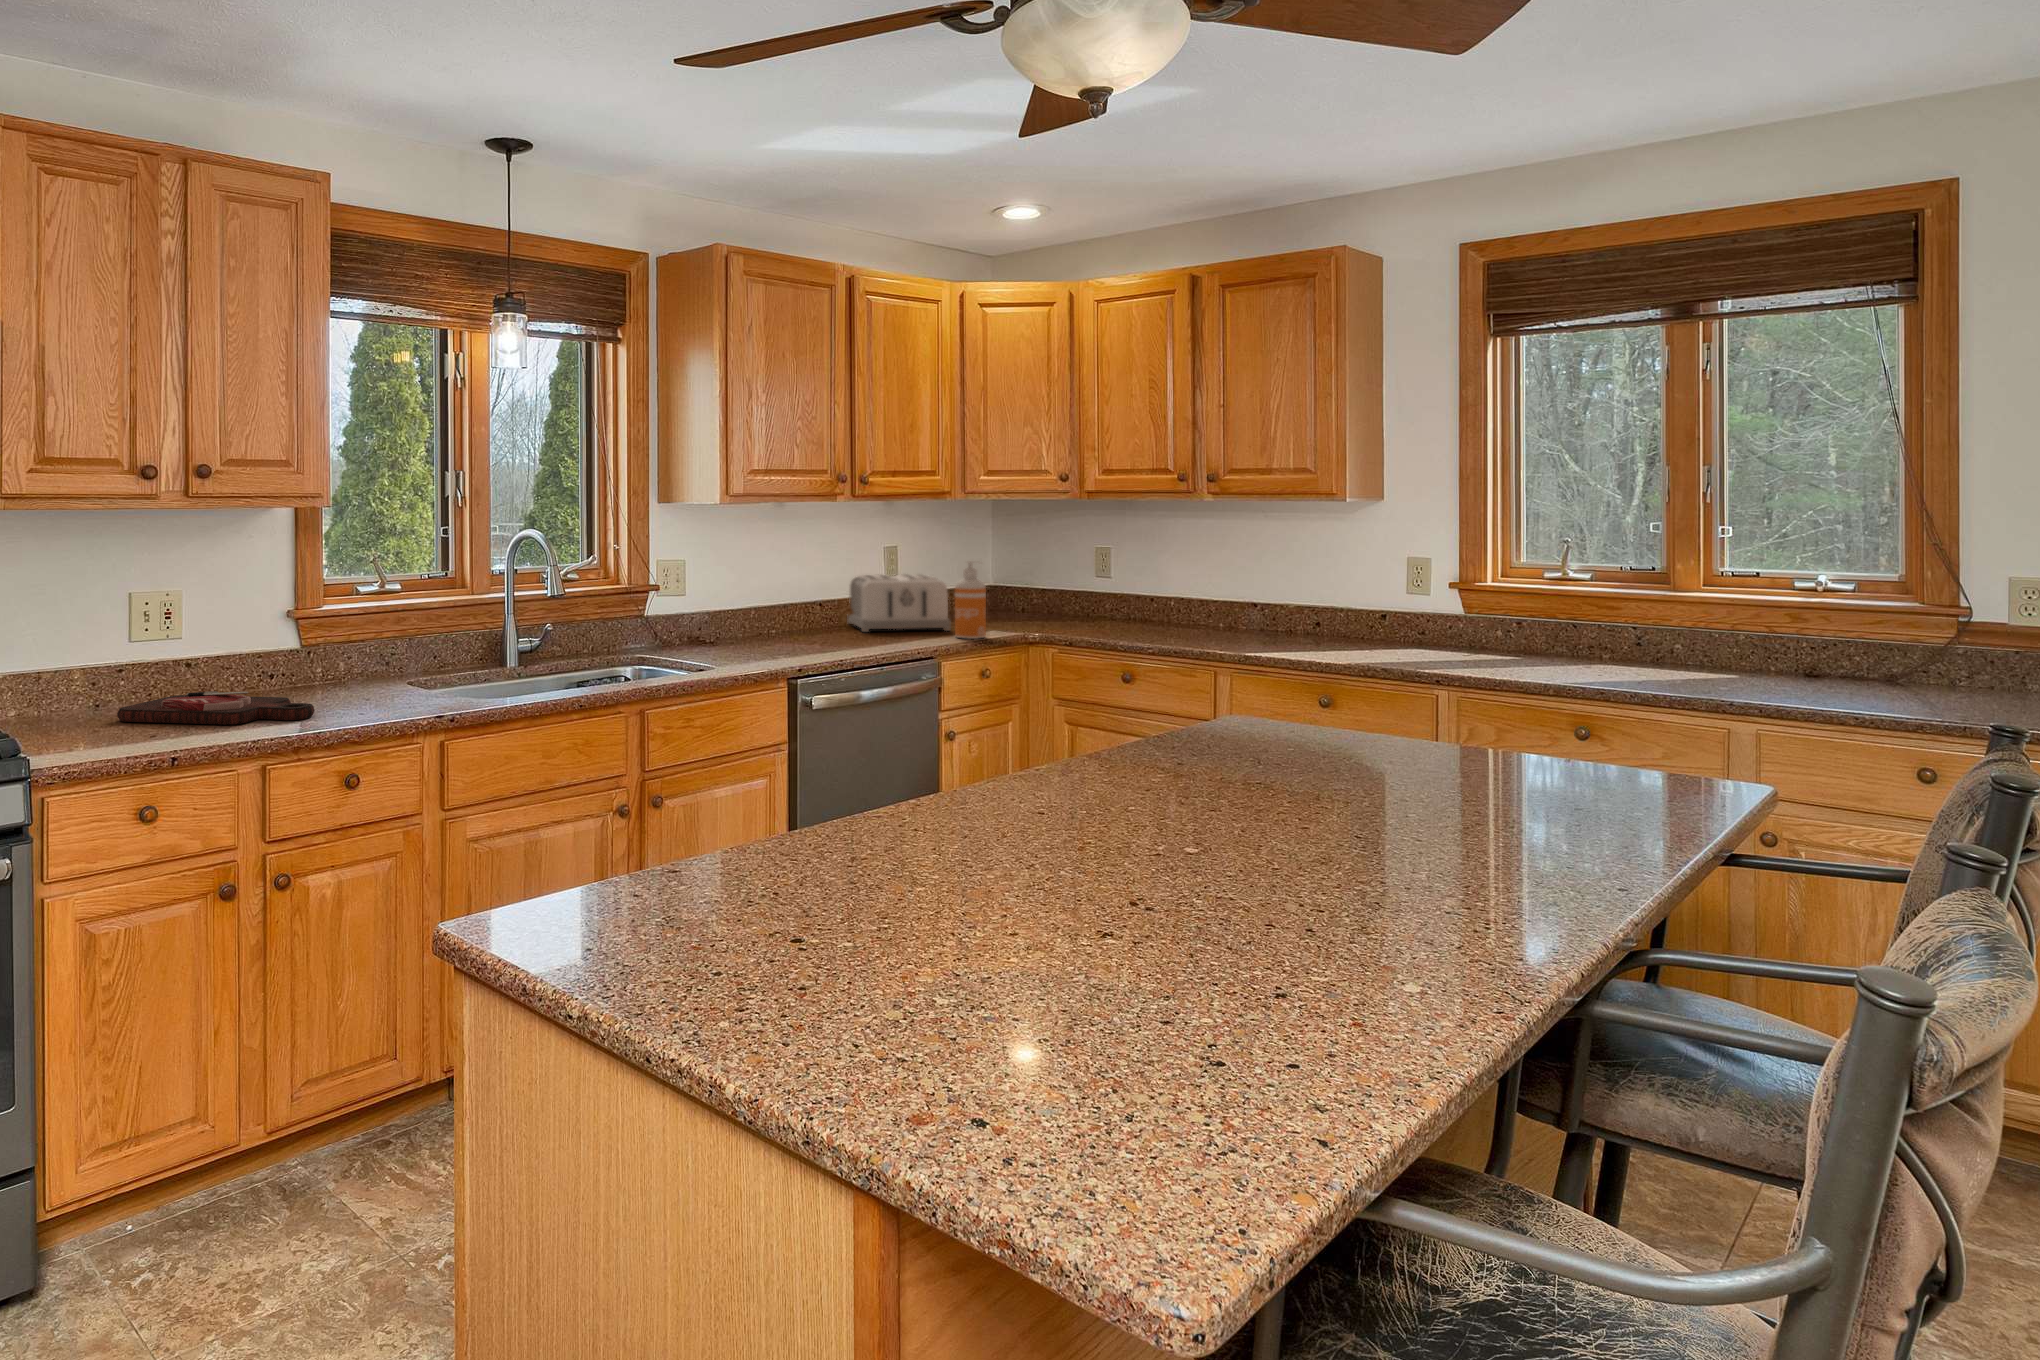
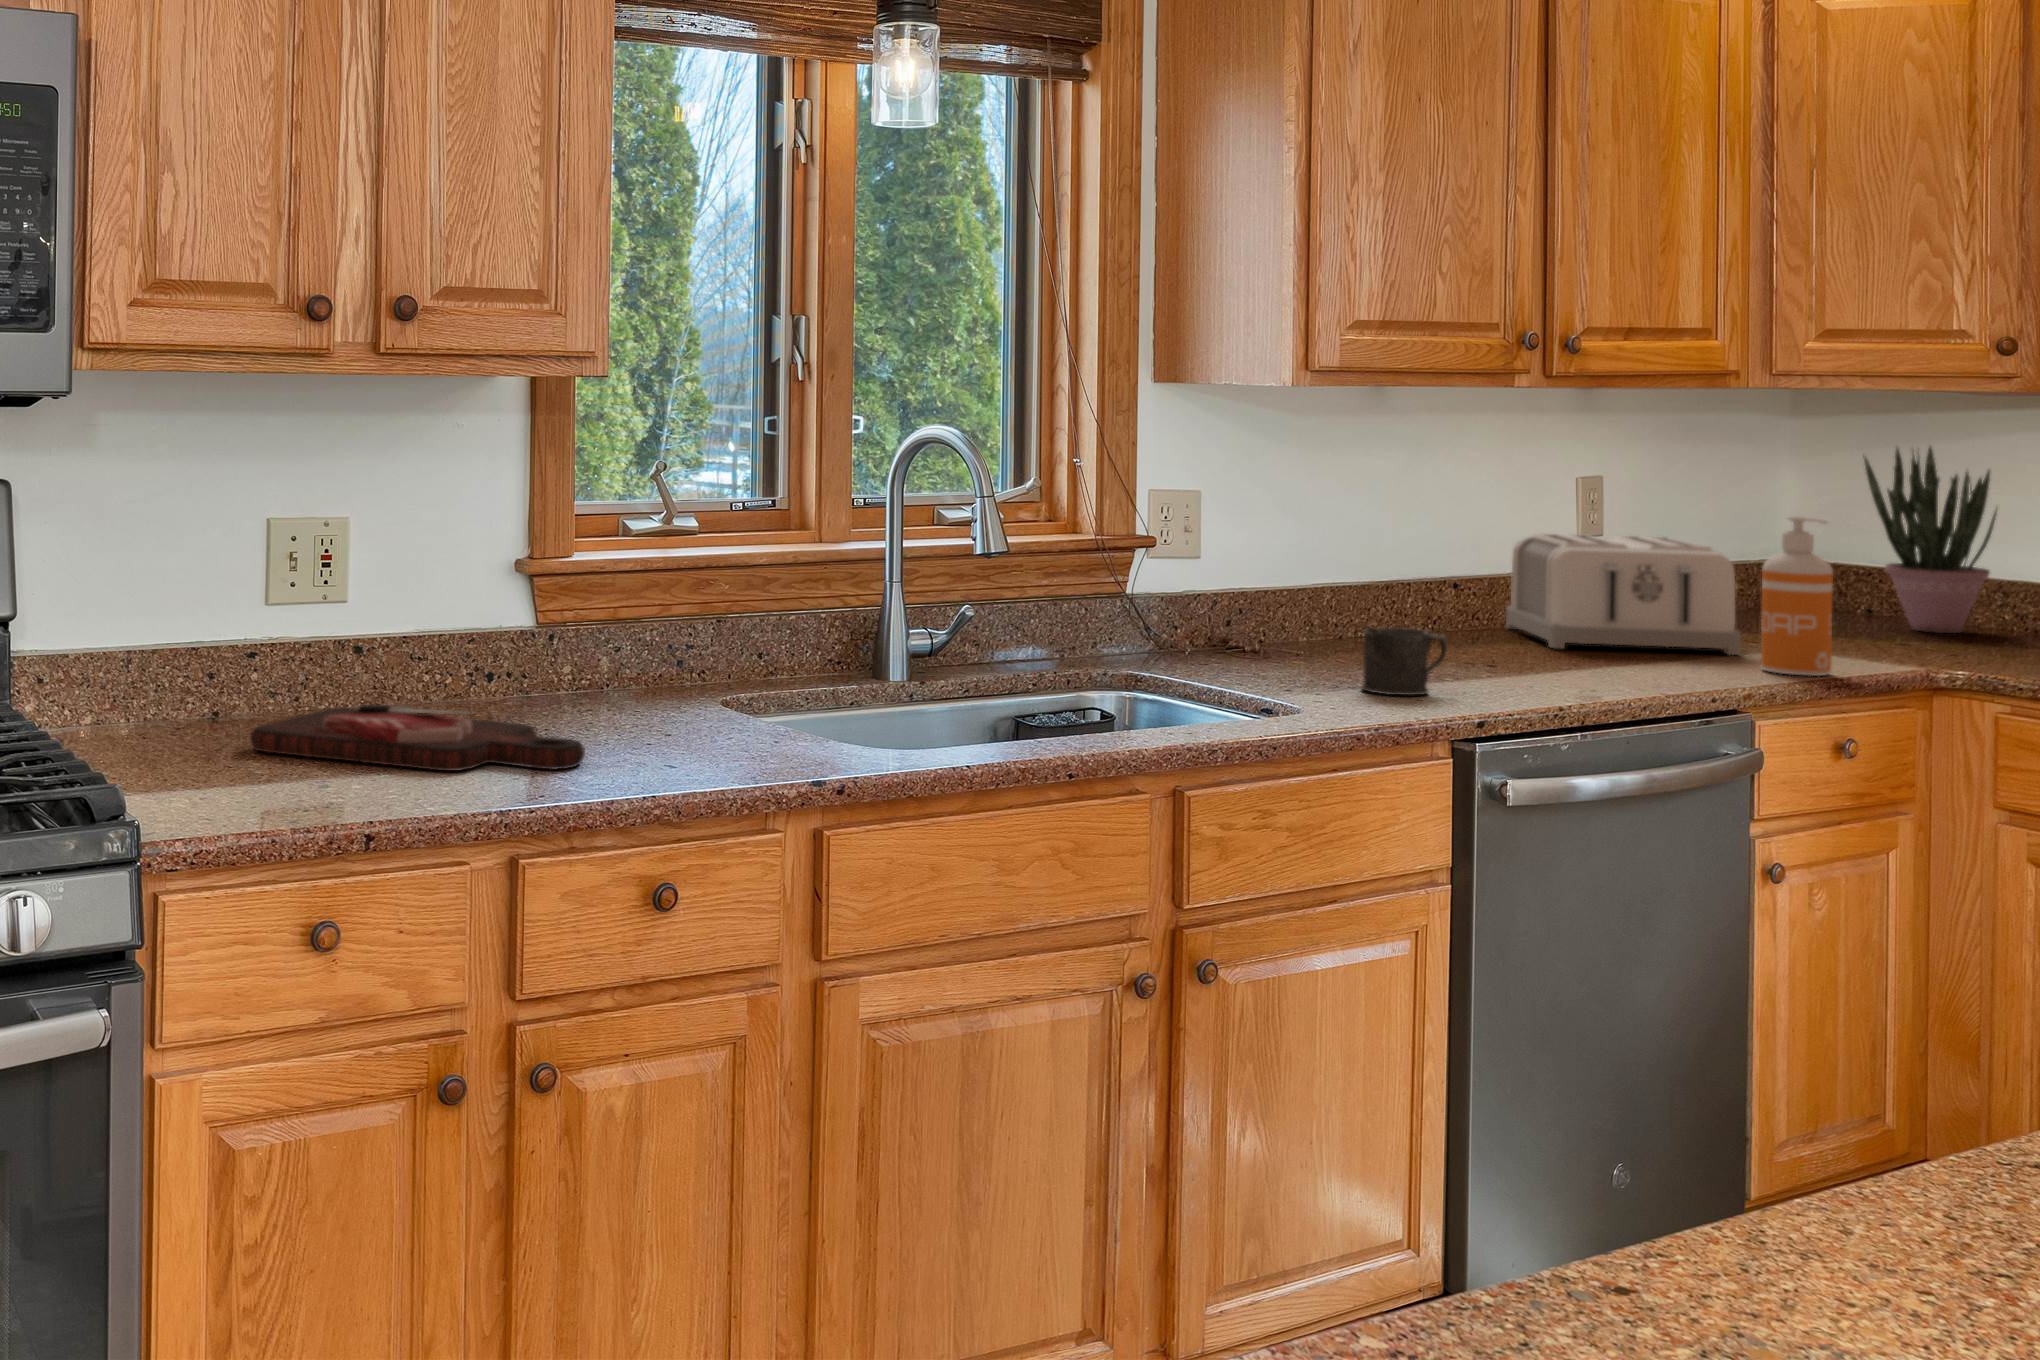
potted plant: none [1017,524,1073,616] -> present [1863,447,1997,633]
mug: none [755,624,796,658] -> present [1362,628,1447,695]

